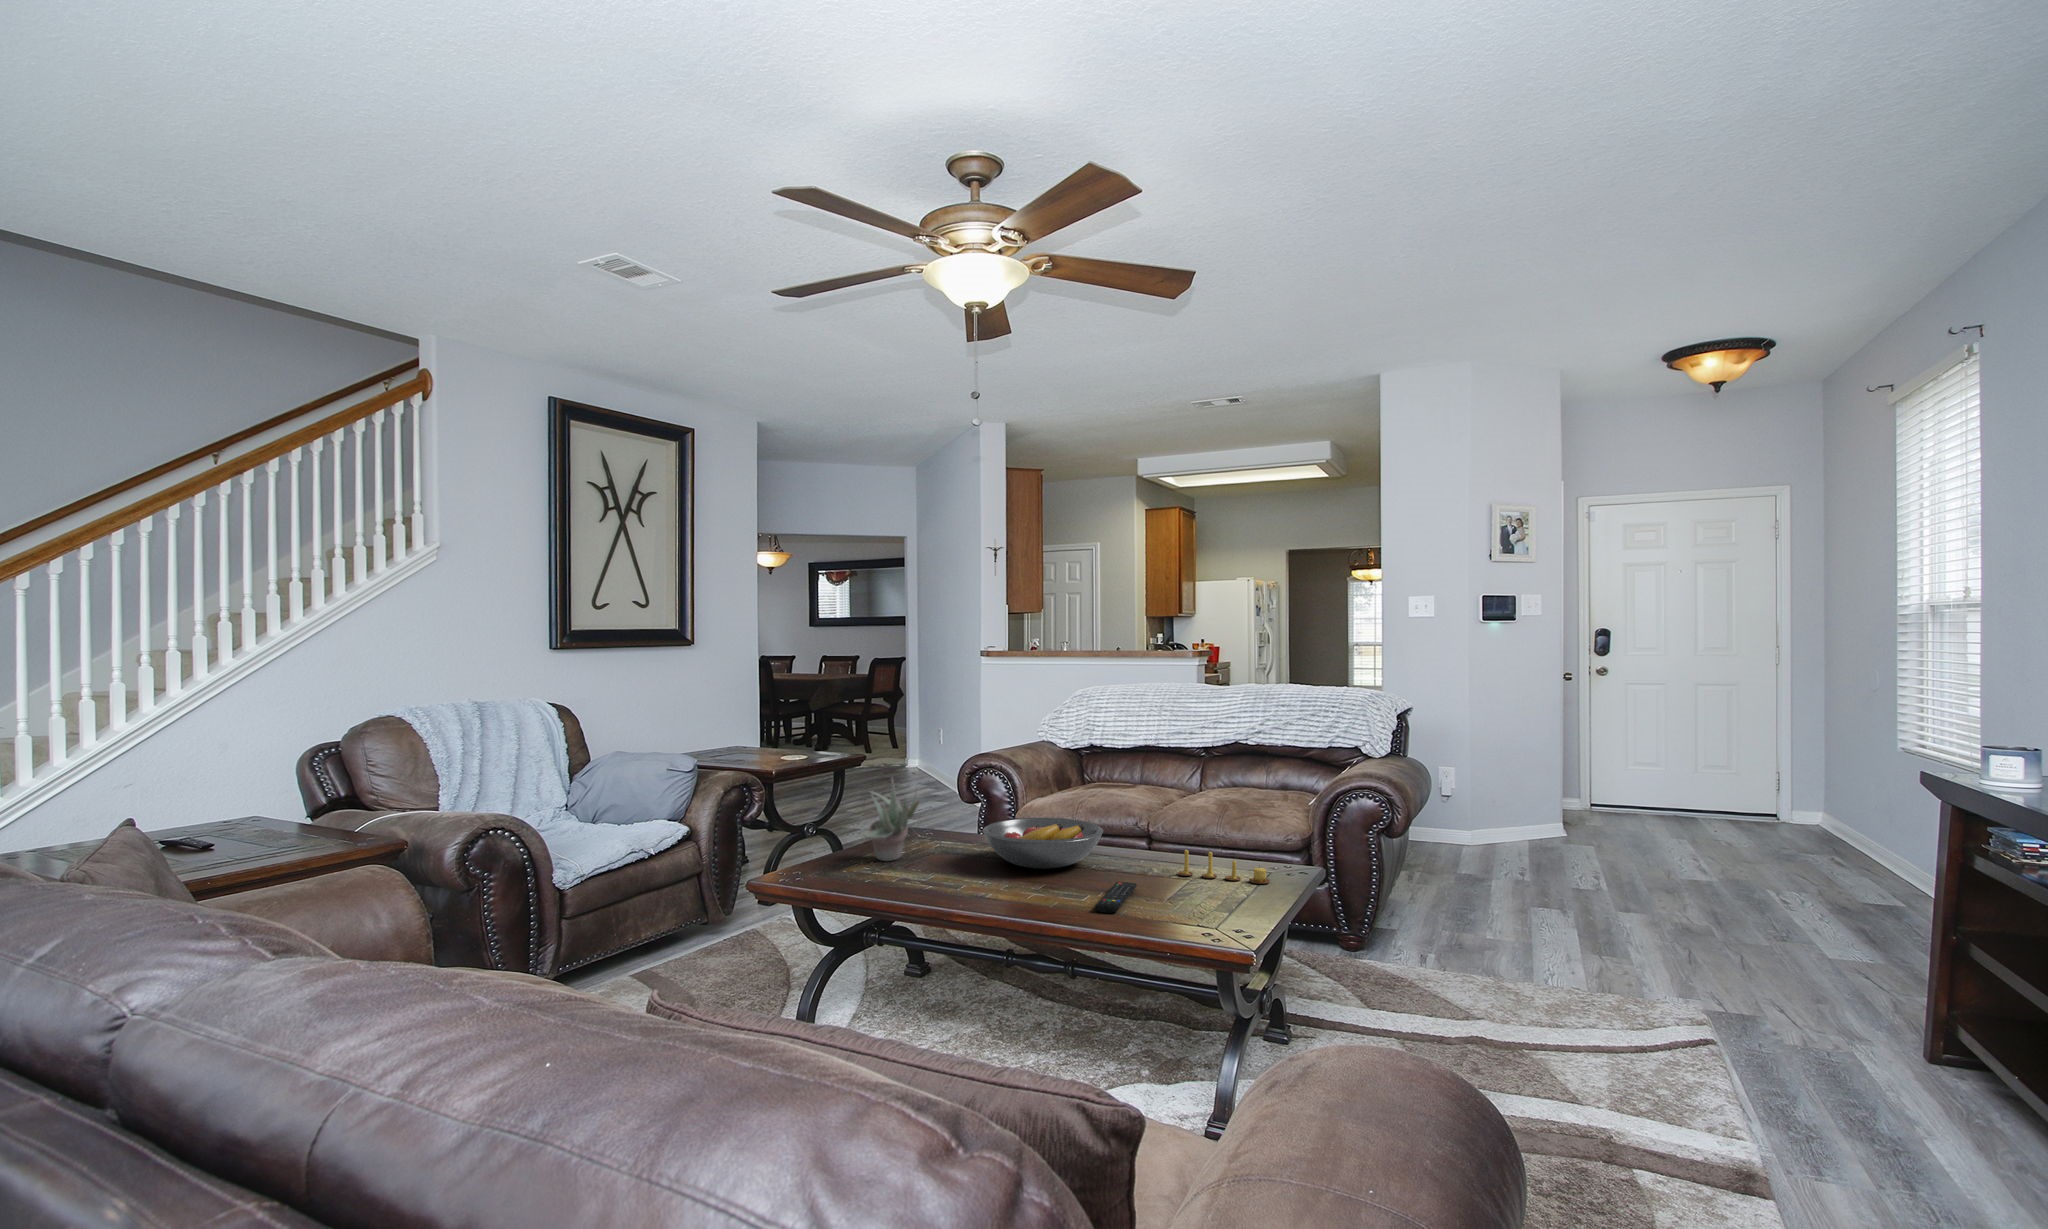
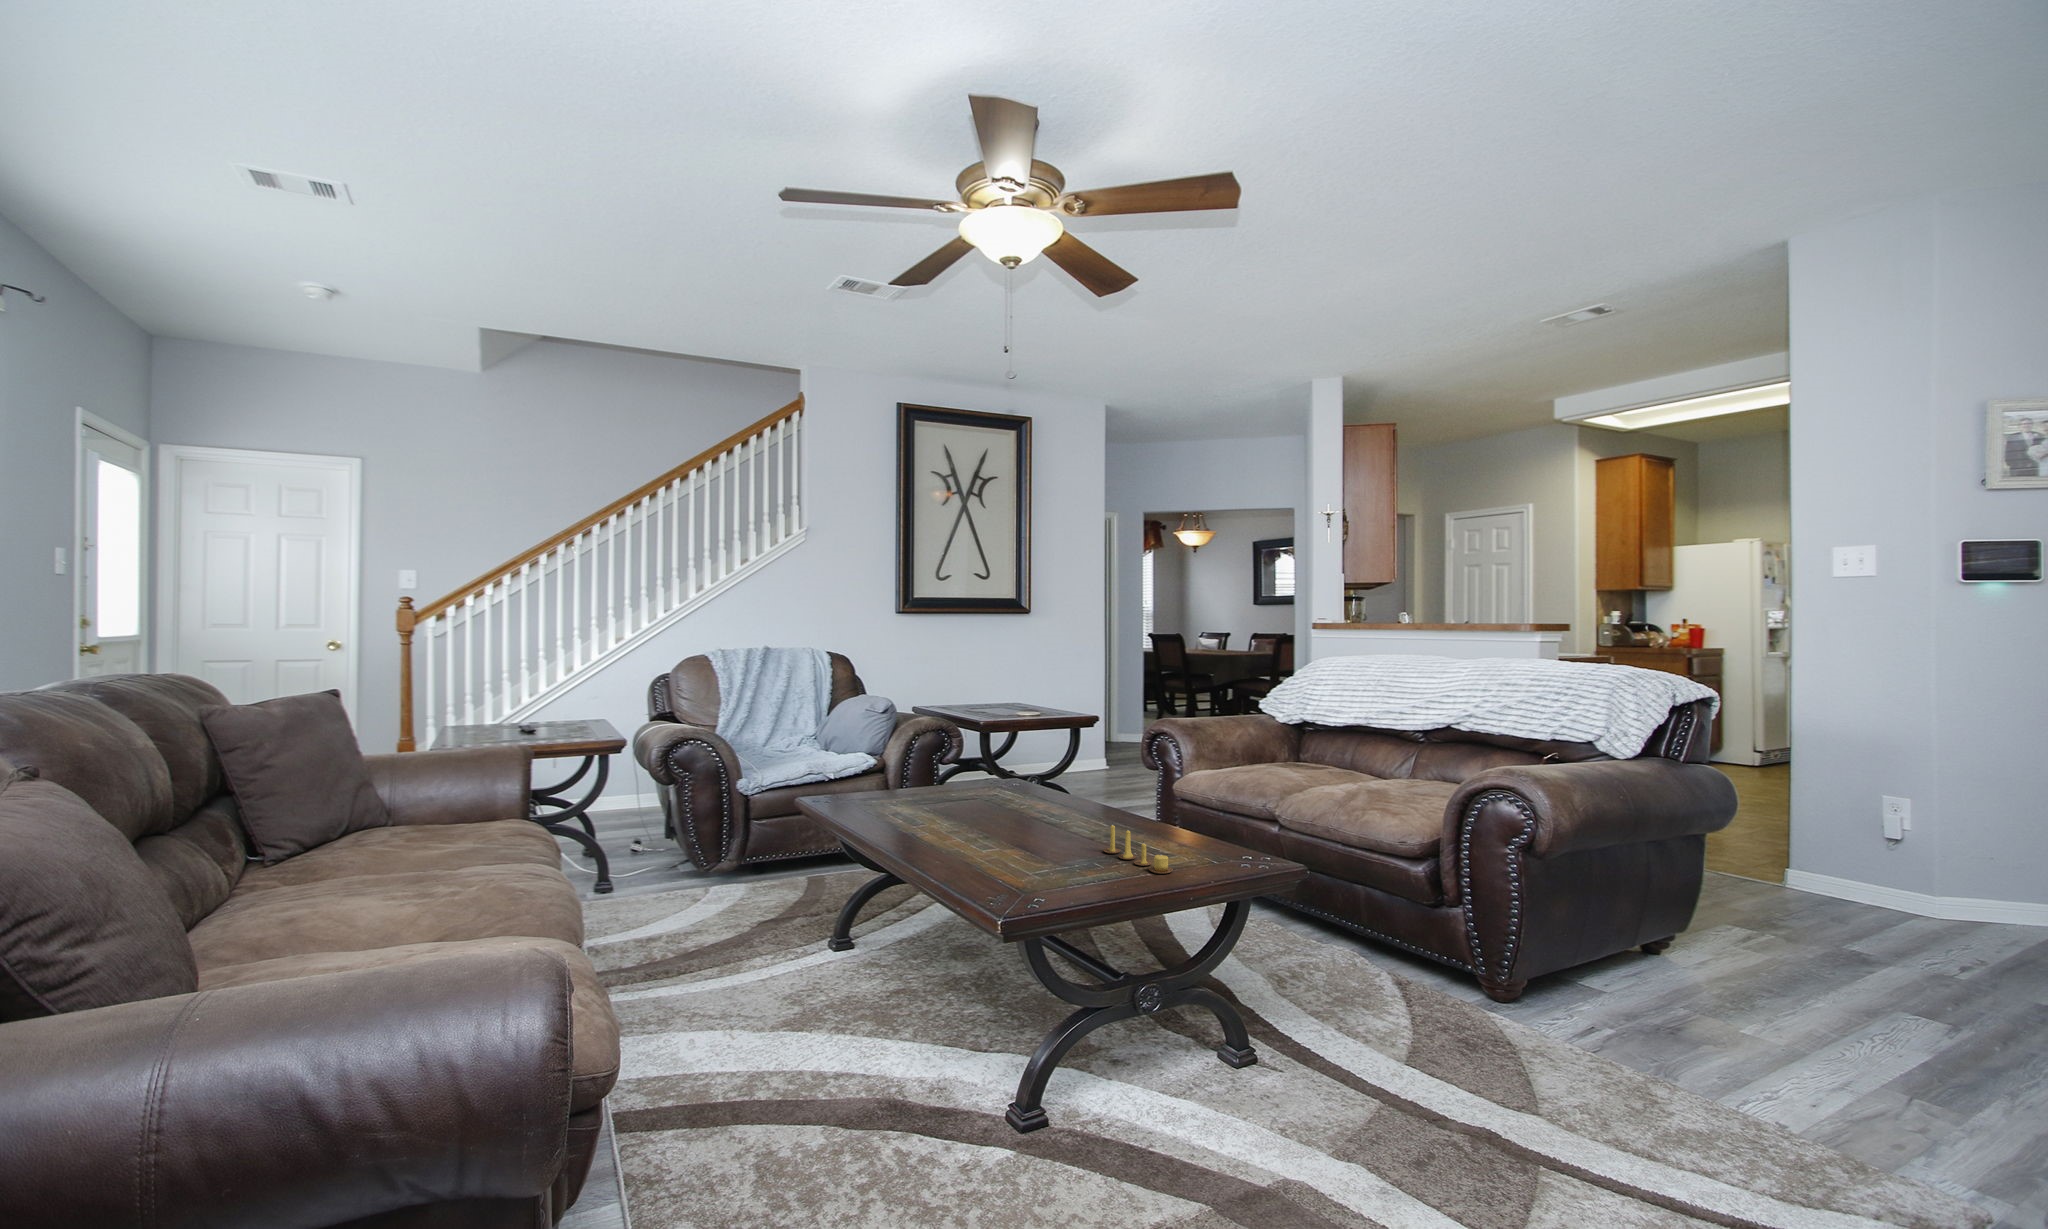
succulent plant: present [862,778,920,861] -> none [869,724,943,801]
fruit bowl: present [983,818,1103,869] -> none [962,776,1081,827]
remote control: present [1095,882,1137,913] -> none [935,846,1028,870]

